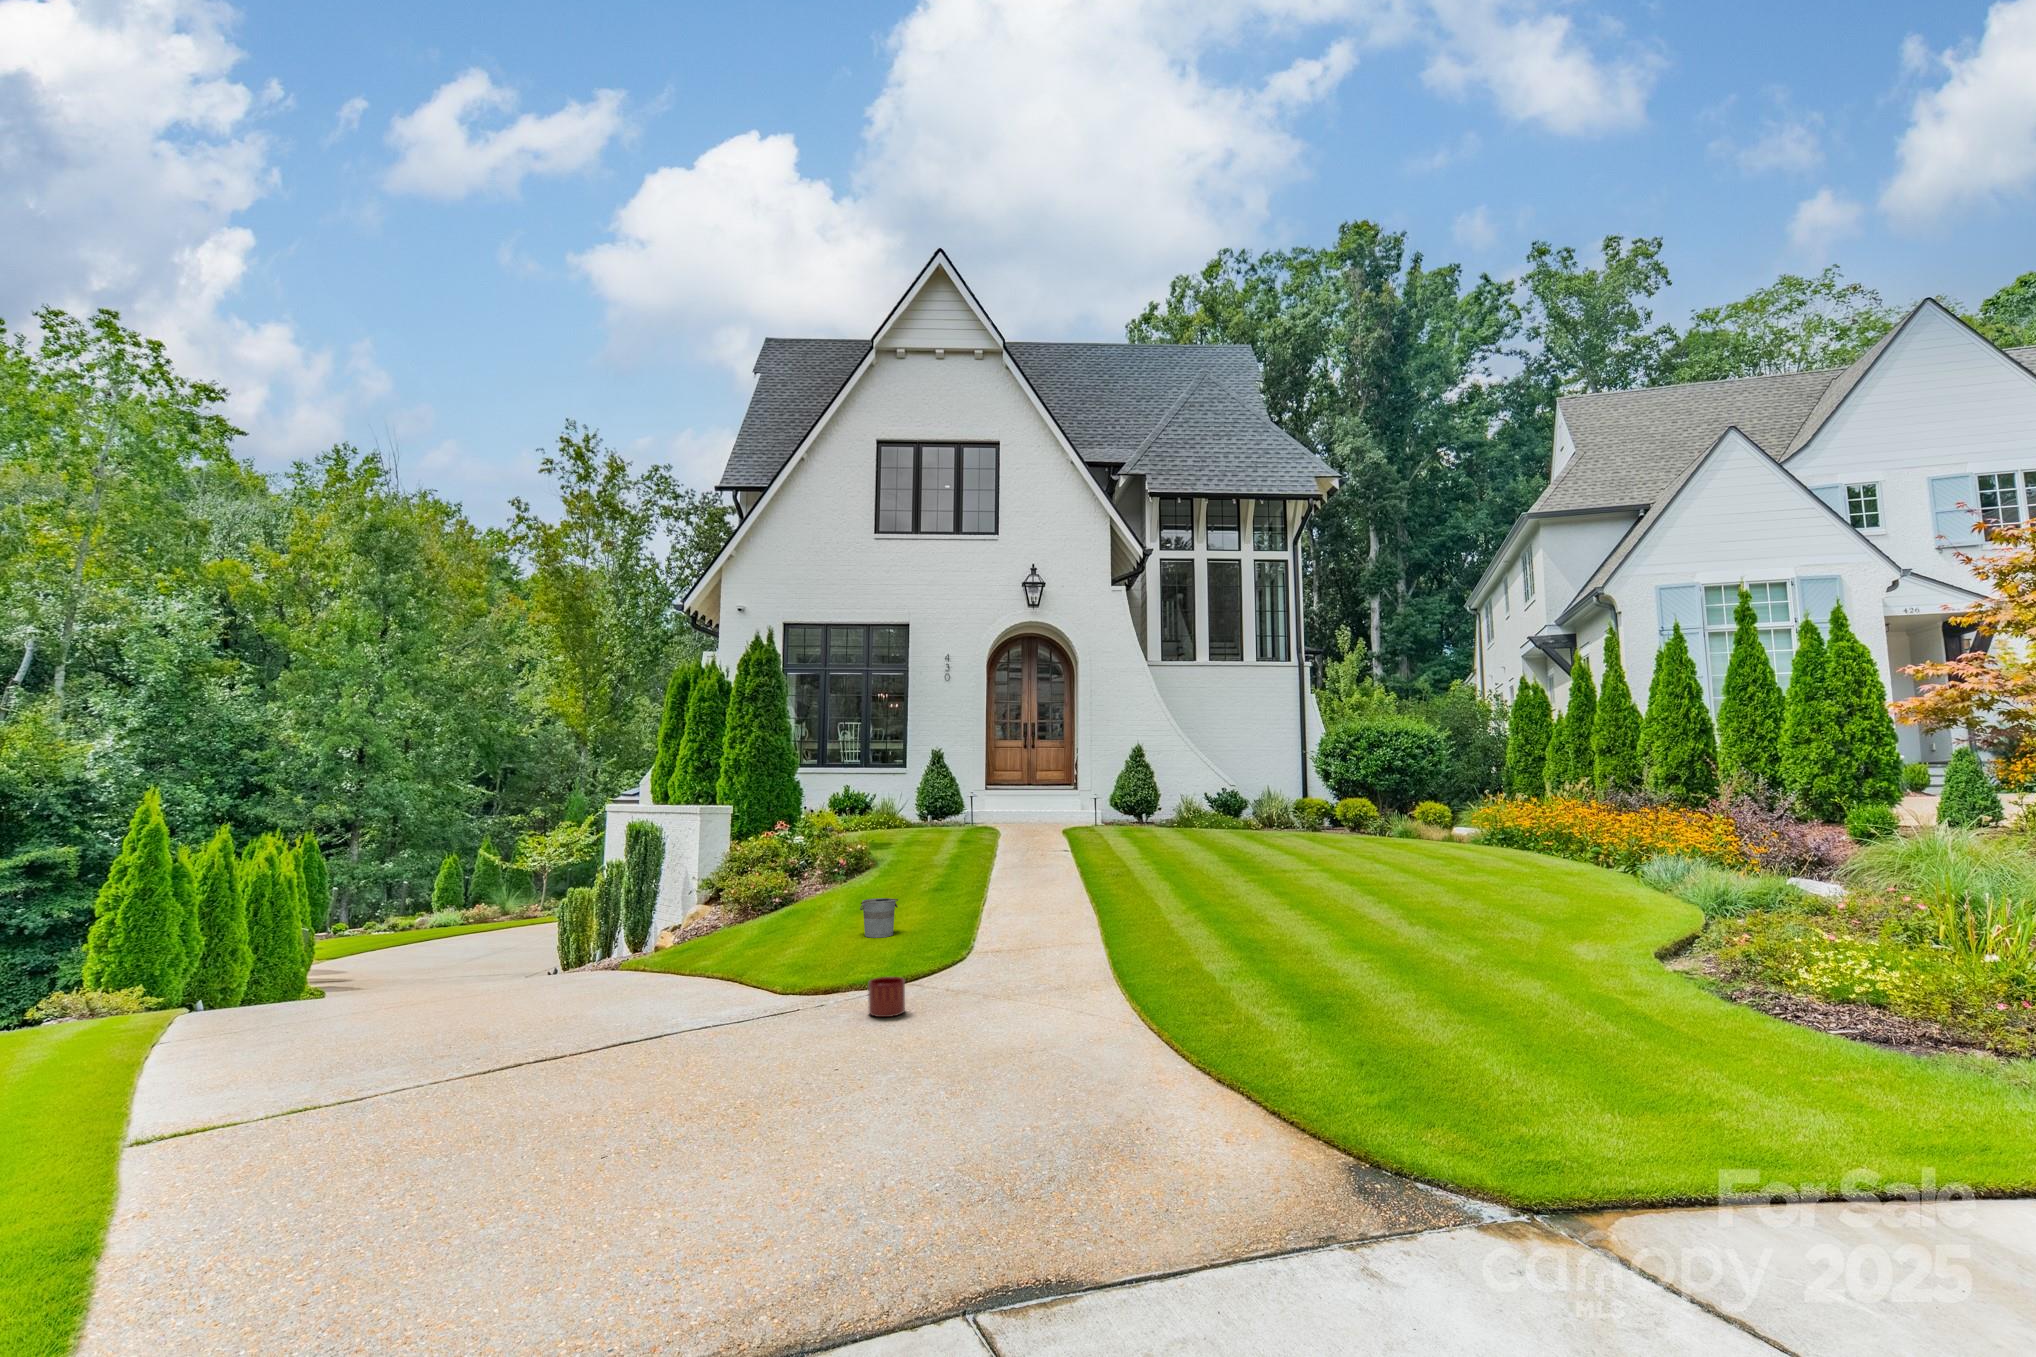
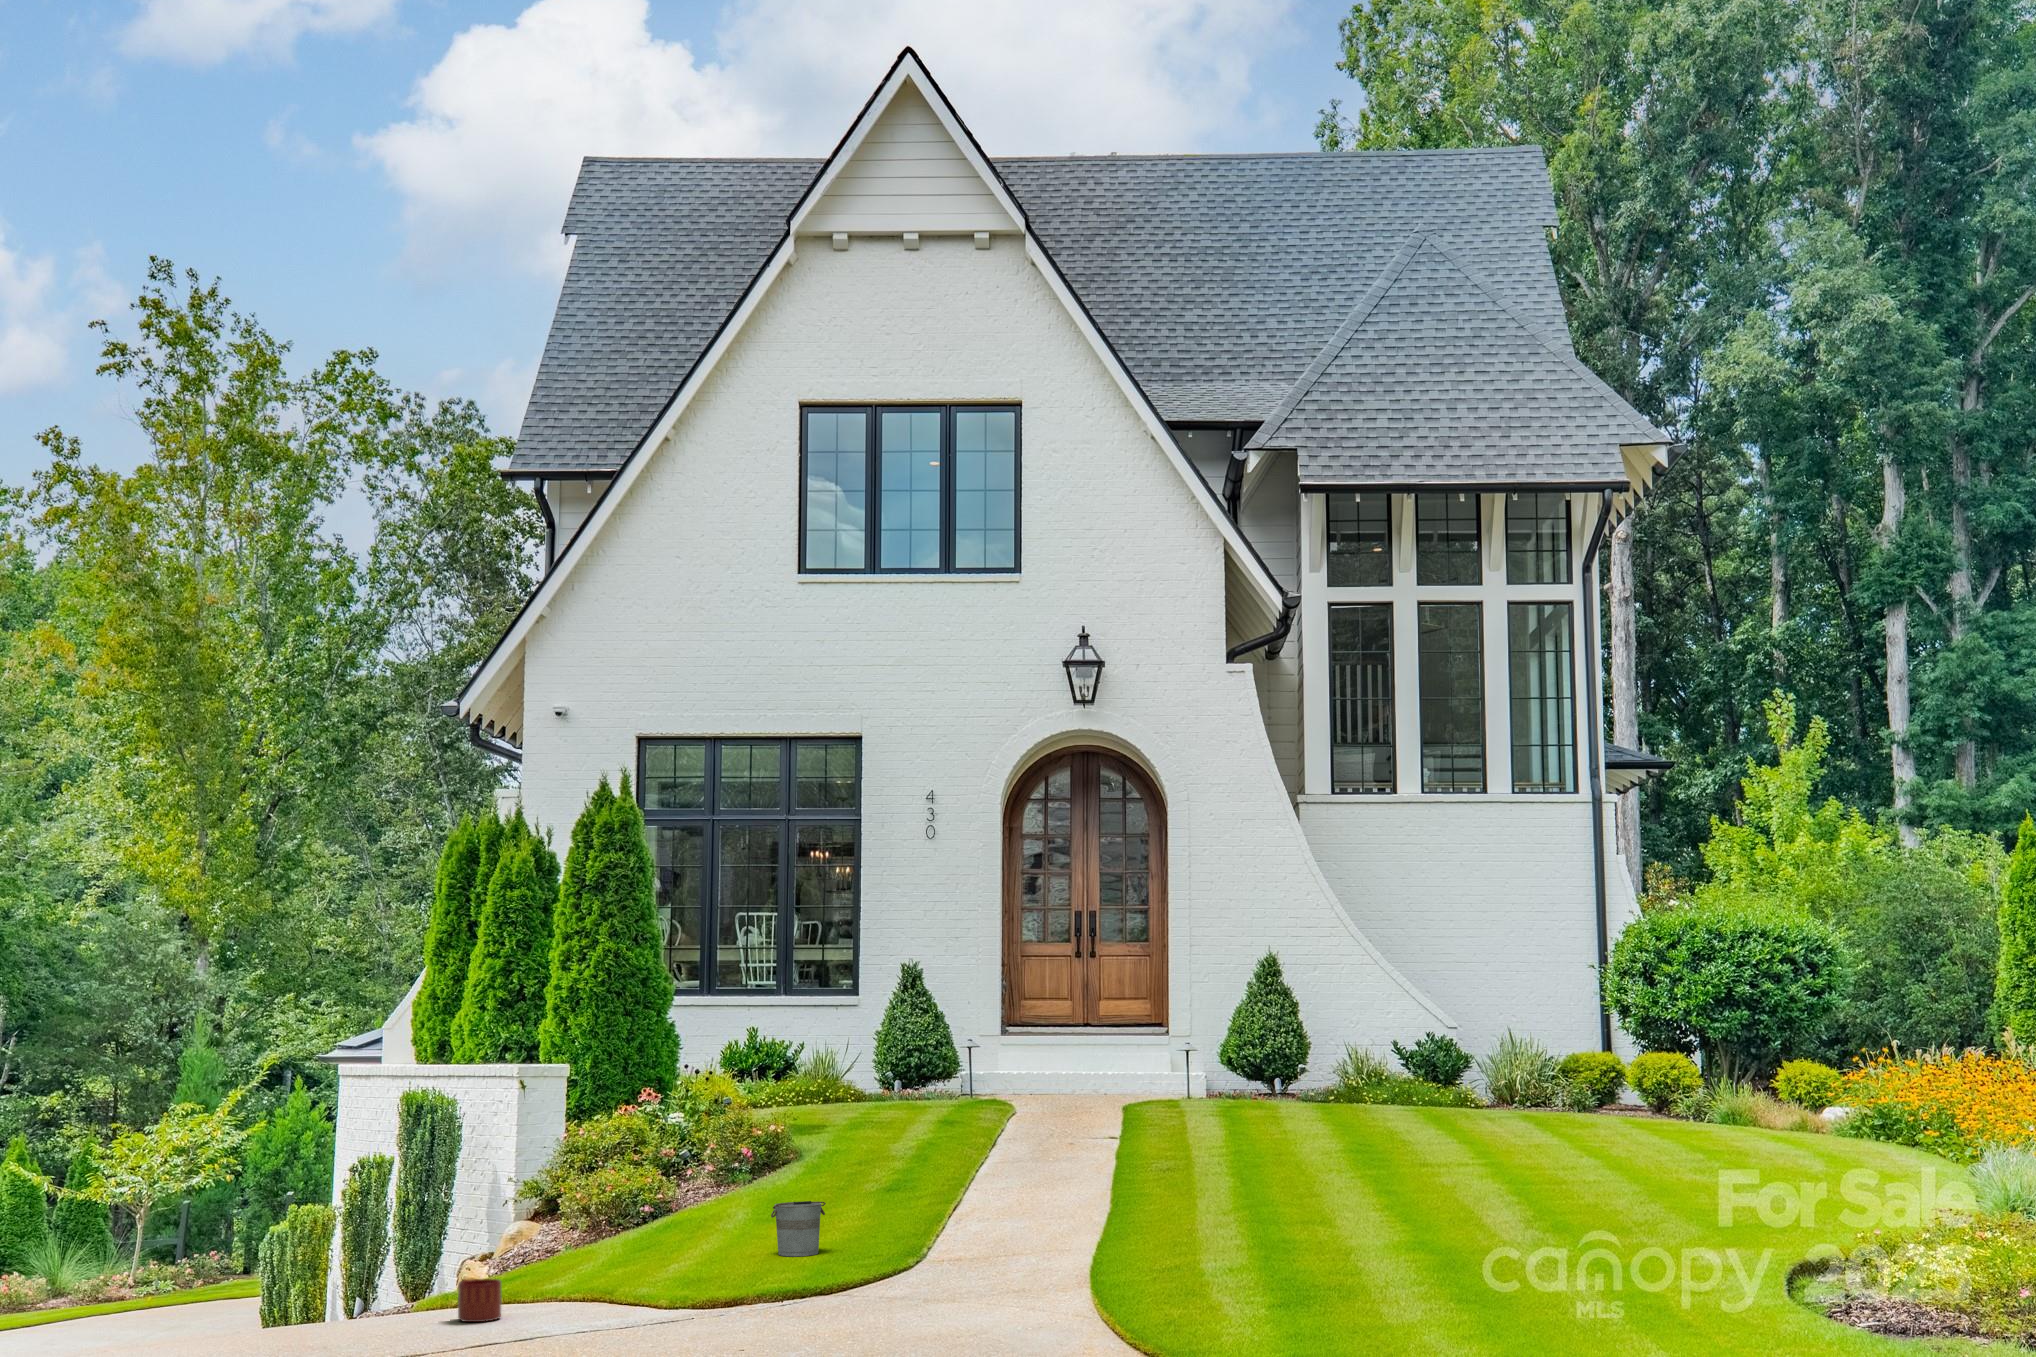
planter: present [868,977,905,1017] -> present [458,1279,501,1322]

